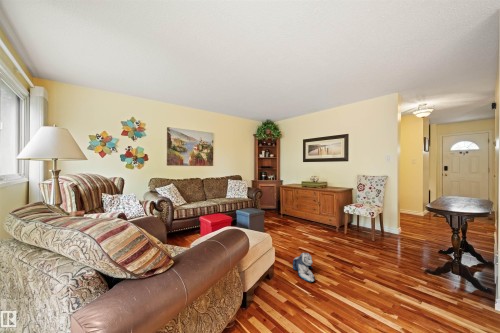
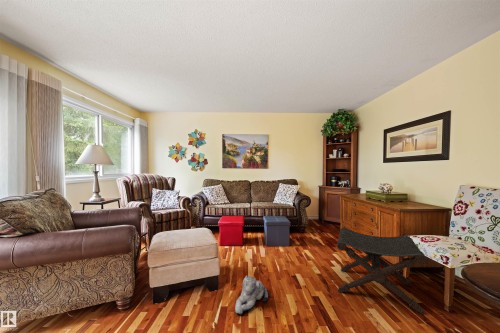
footstool: none [312,206,369,248] -> present [337,228,427,314]

